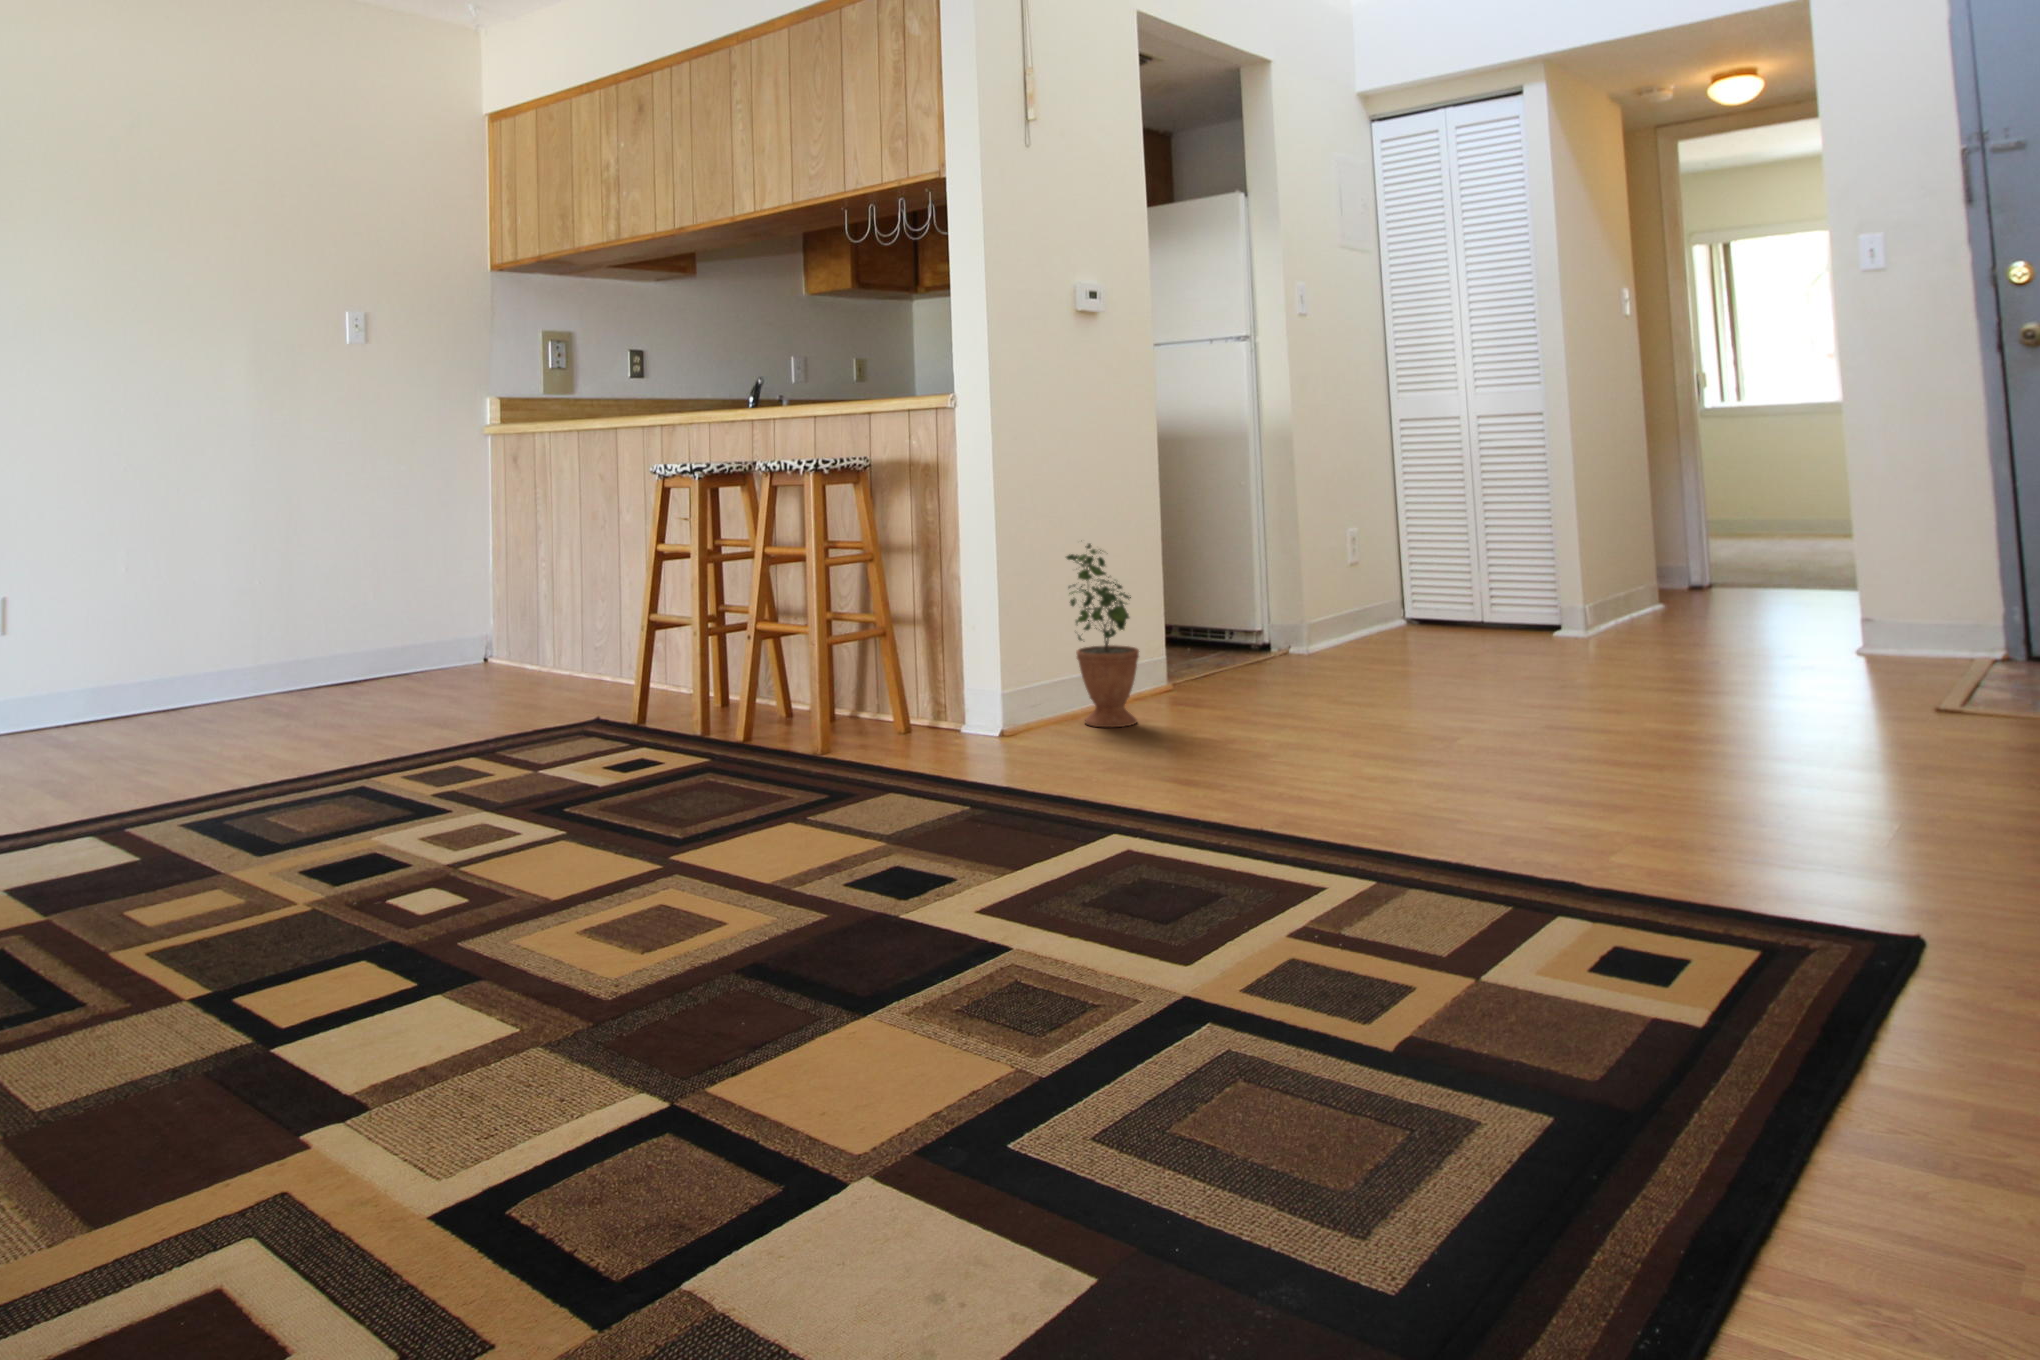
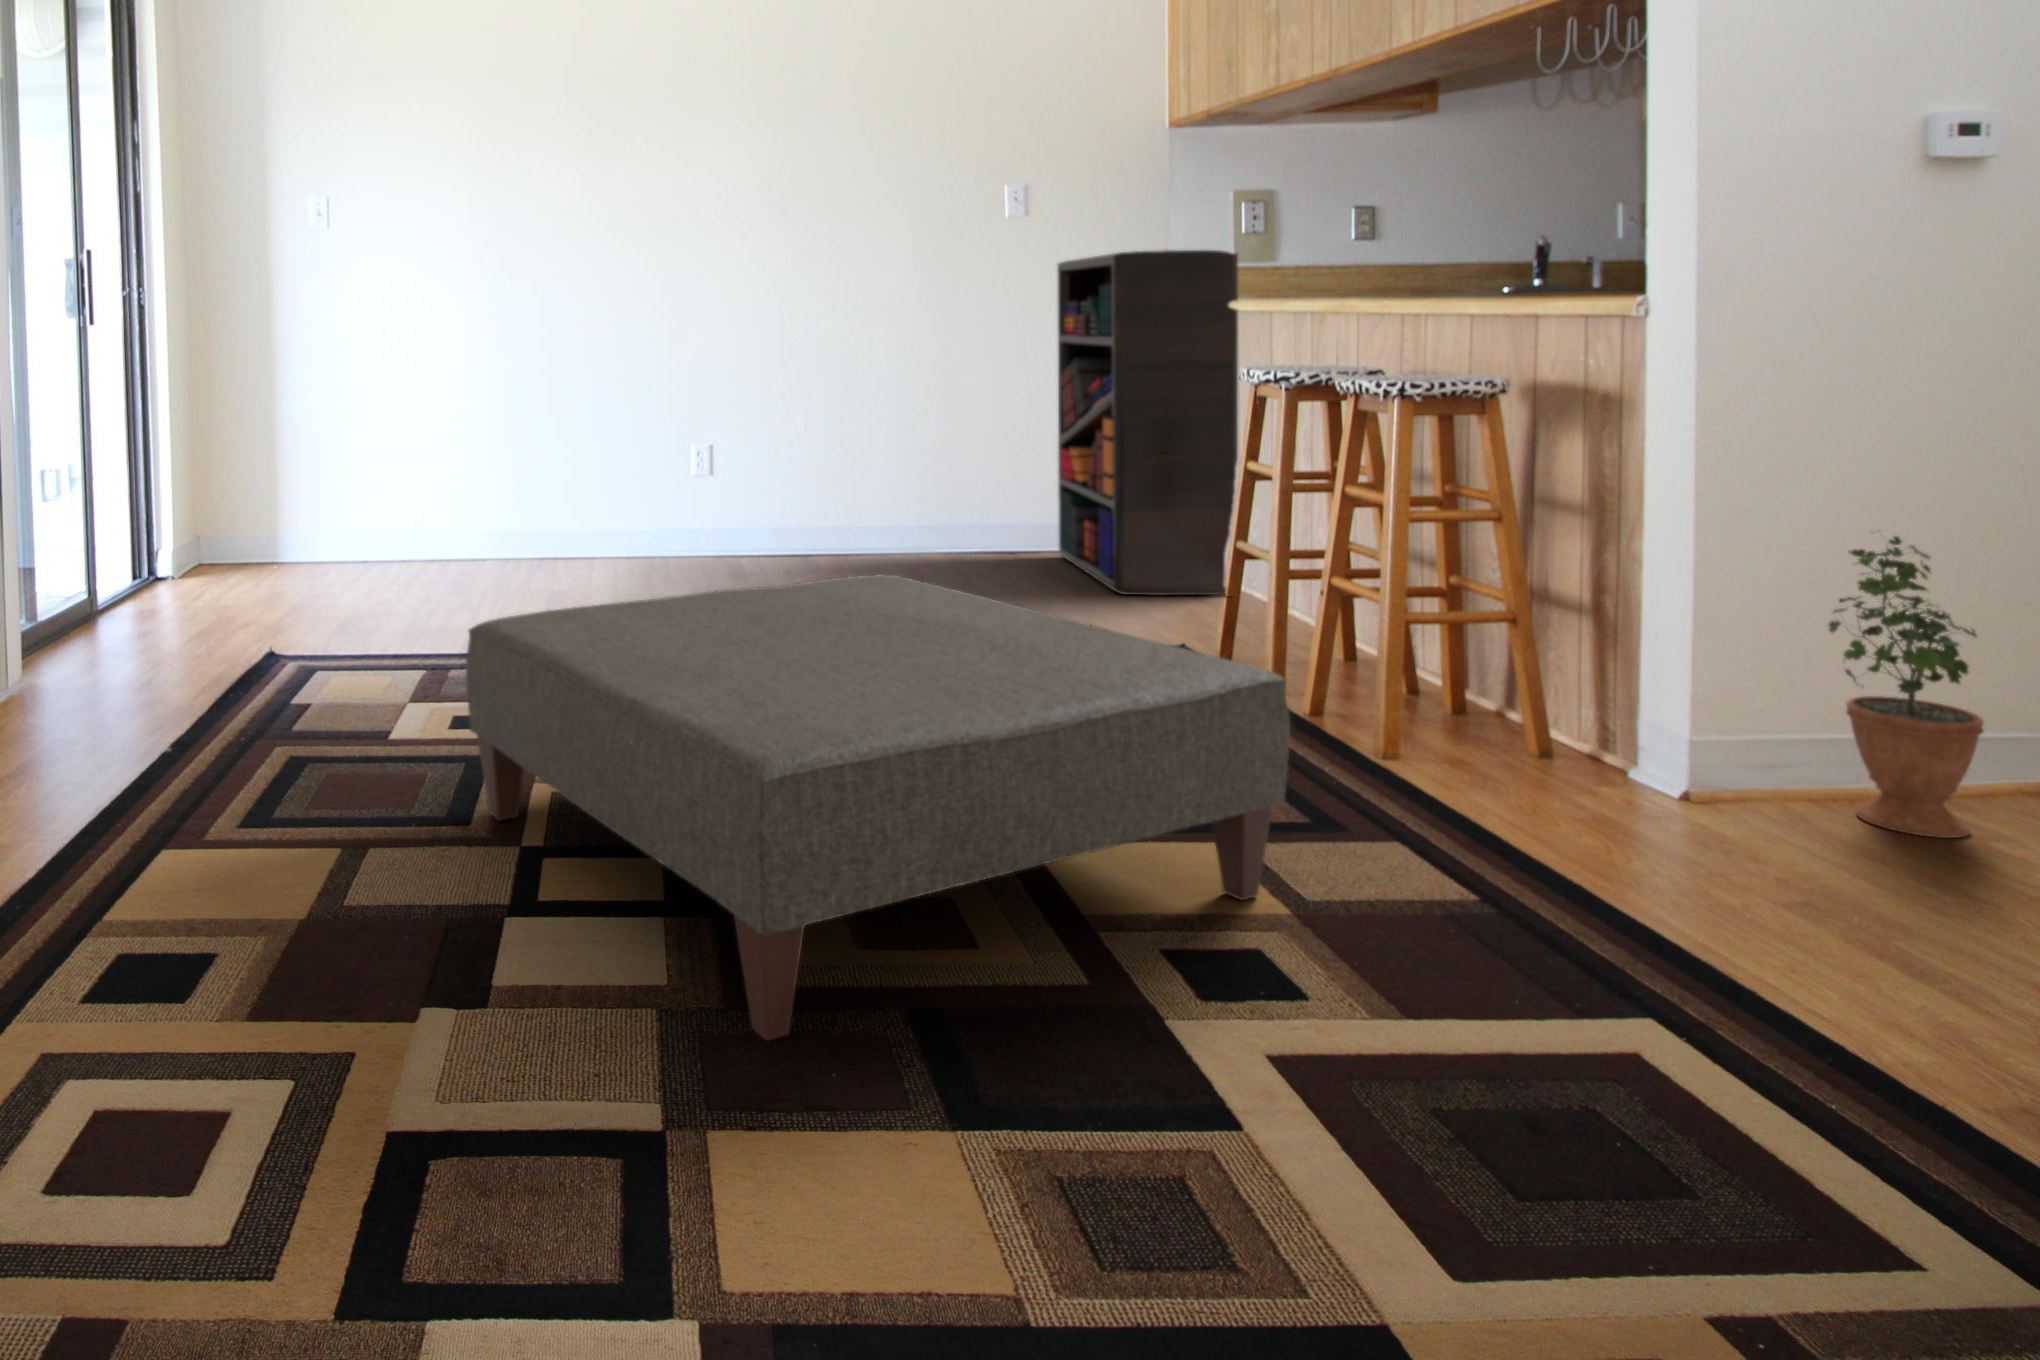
bookshelf: none [402,371,598,695] -> present [1057,250,1238,595]
ottoman: none [64,658,879,1027] -> present [466,574,1290,1040]

